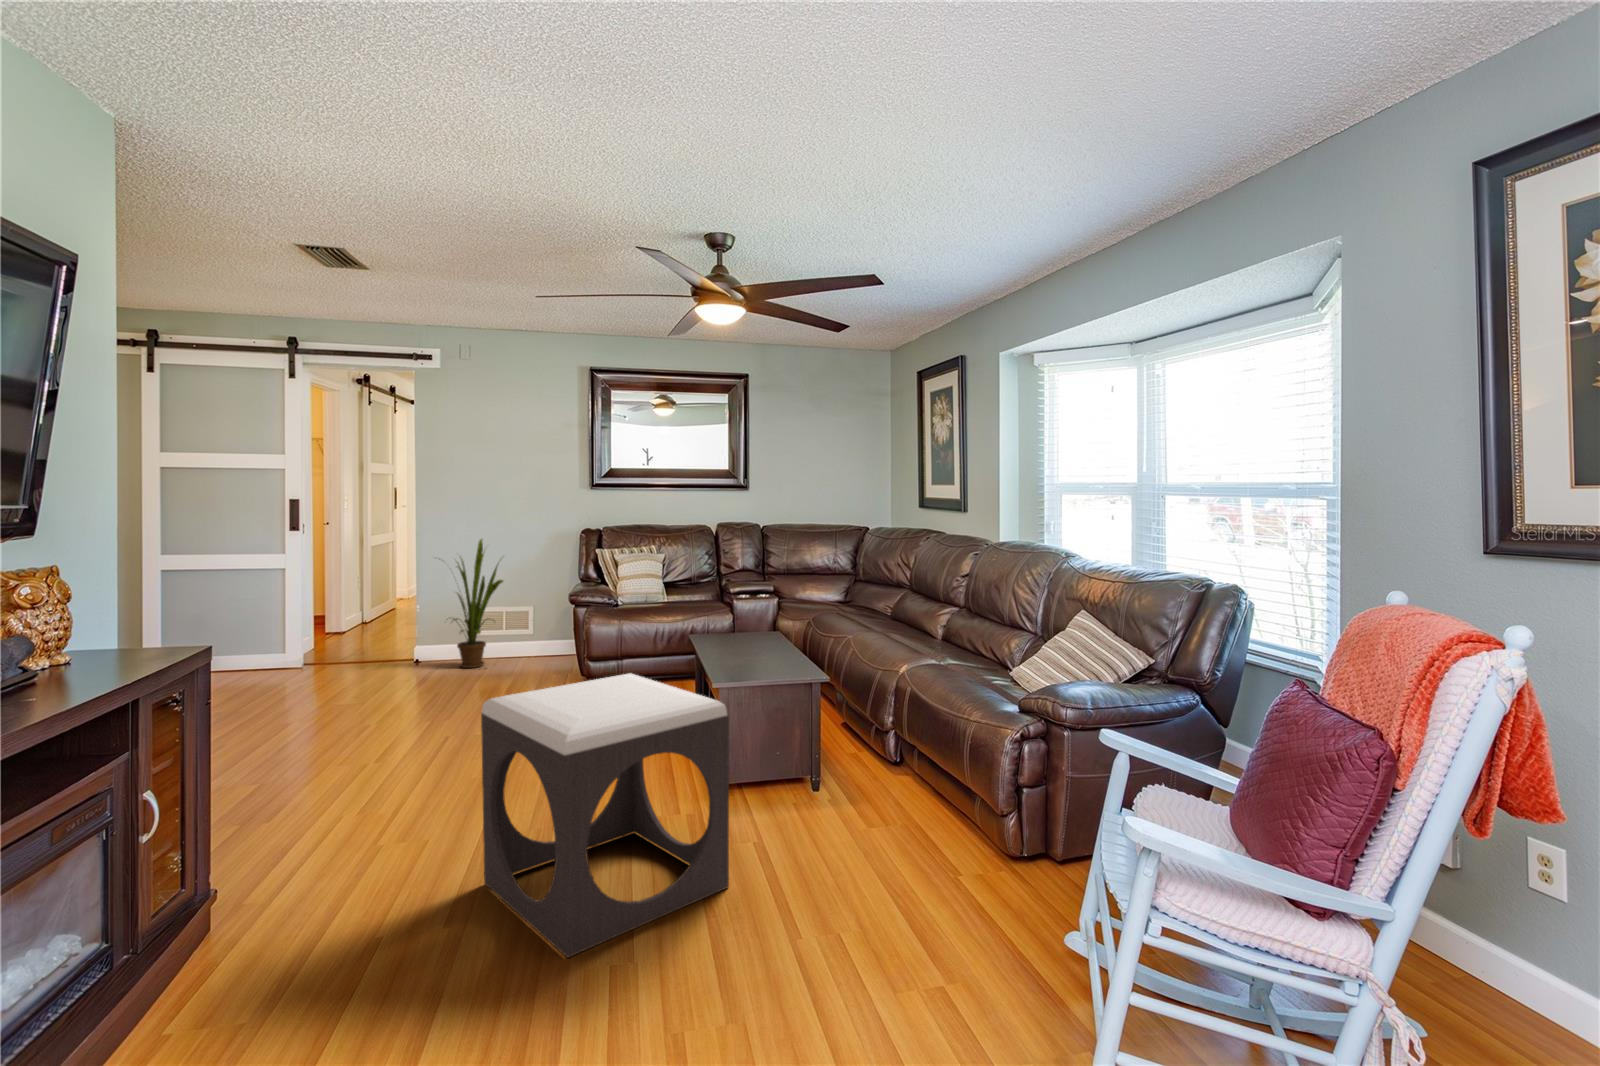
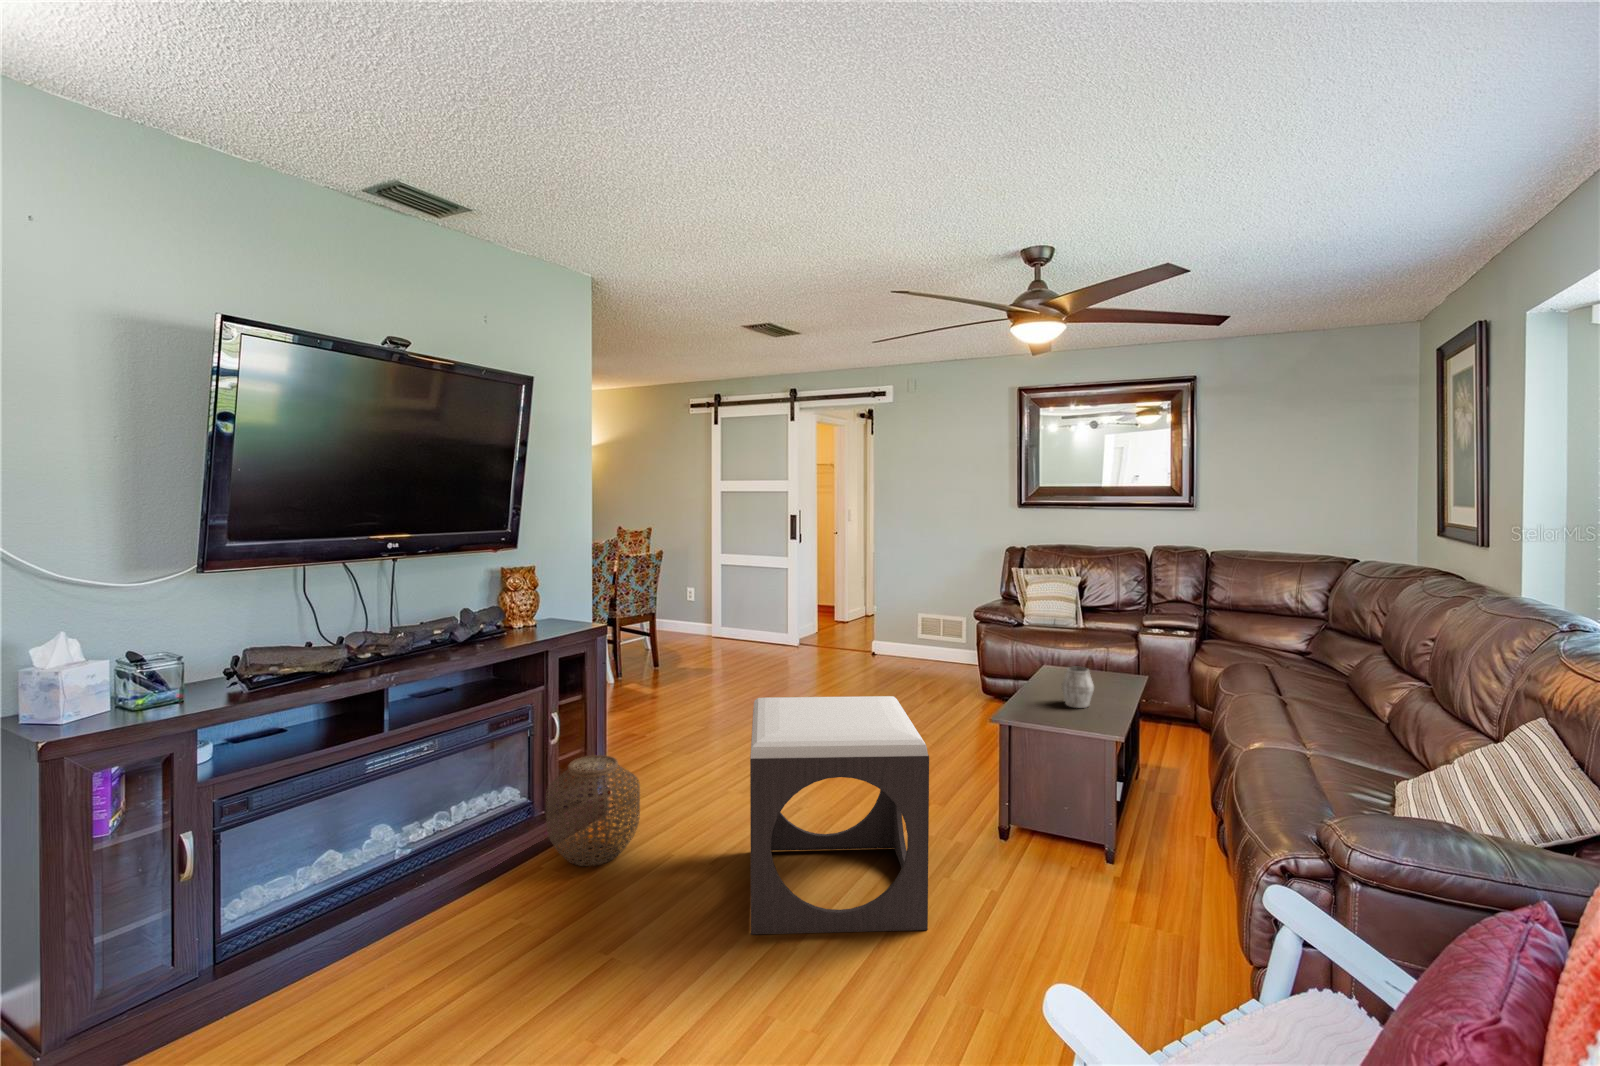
house plant: present [439,539,503,668] -> none [881,551,942,666]
mug: none [741,626,769,663] -> present [1062,667,1094,708]
woven basket: none [174,818,332,983] -> present [546,755,640,866]

